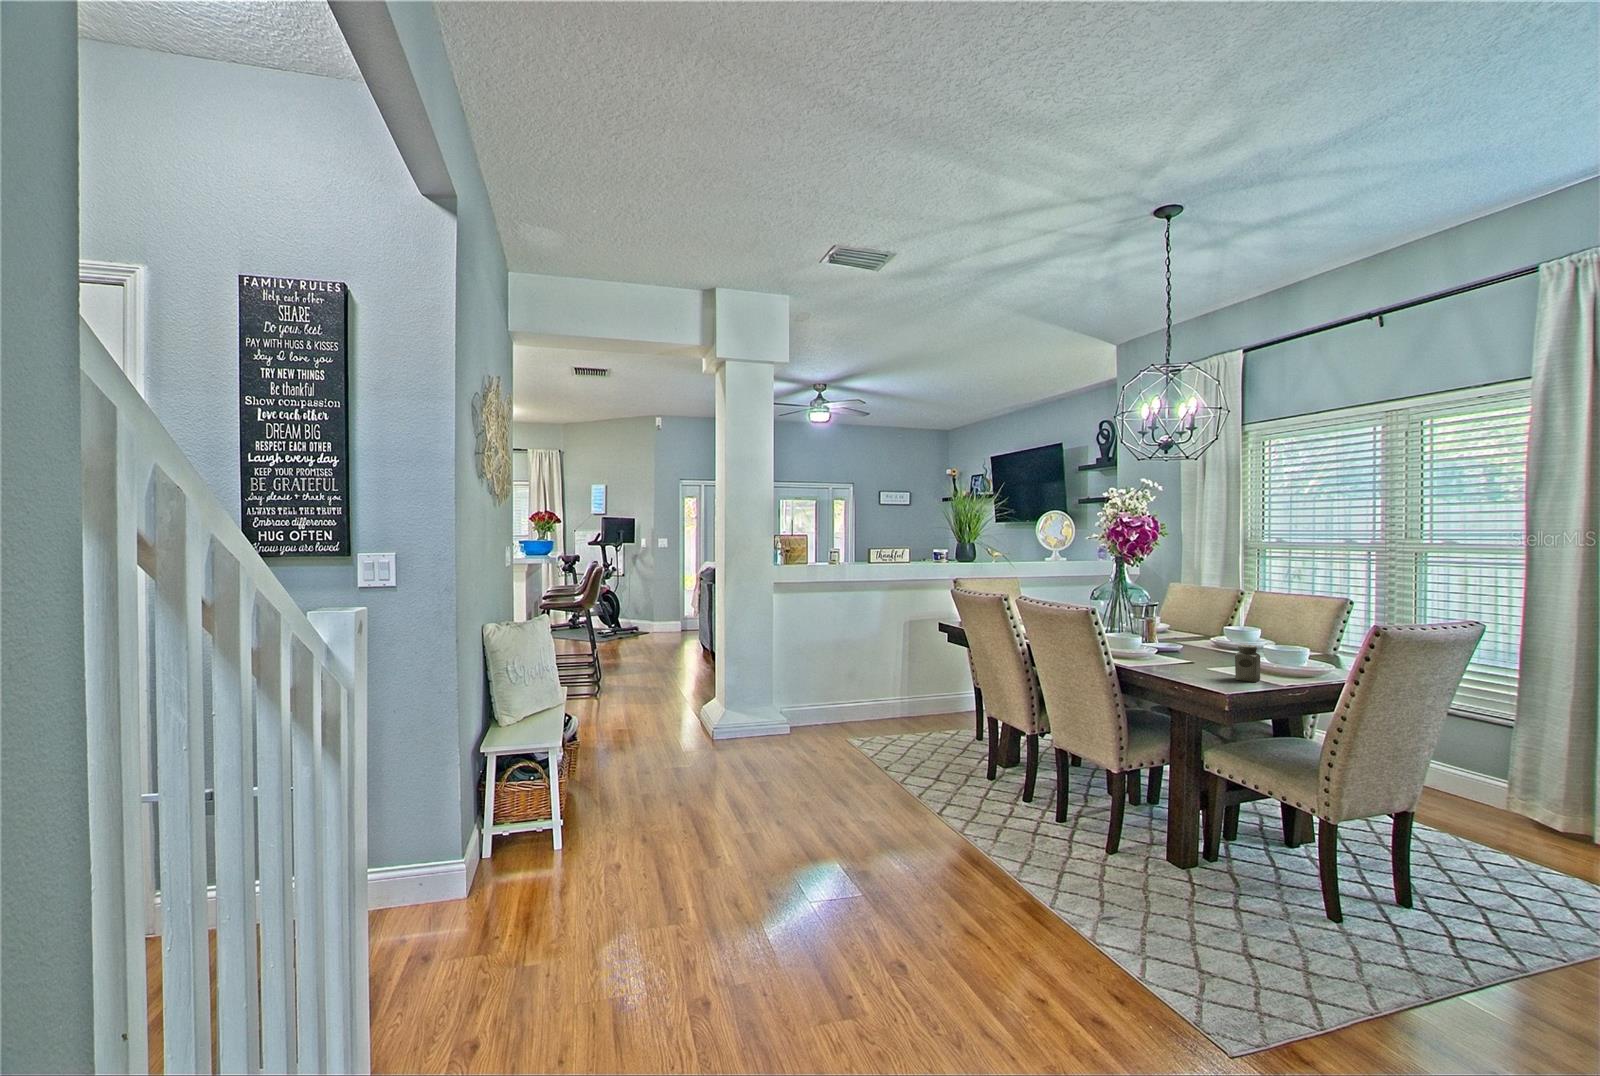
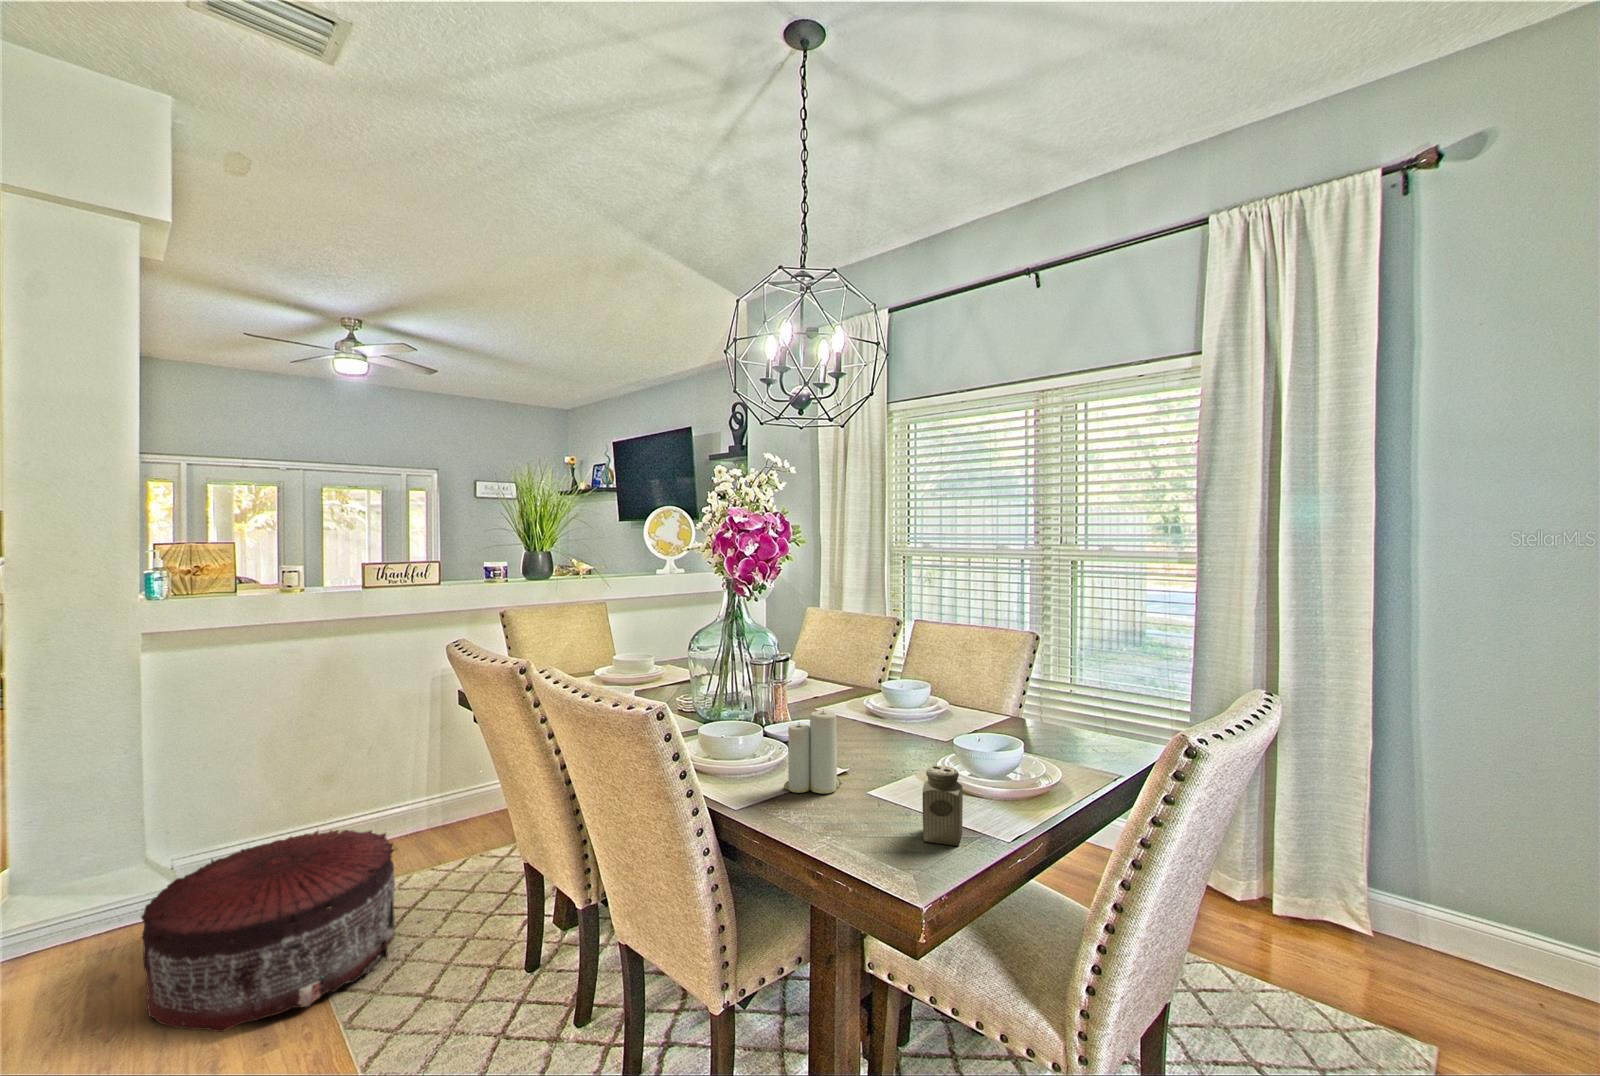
candle: none [1156,619,1192,665] -> present [784,710,842,793]
pouf: none [815,689,920,764] -> present [141,830,395,1032]

